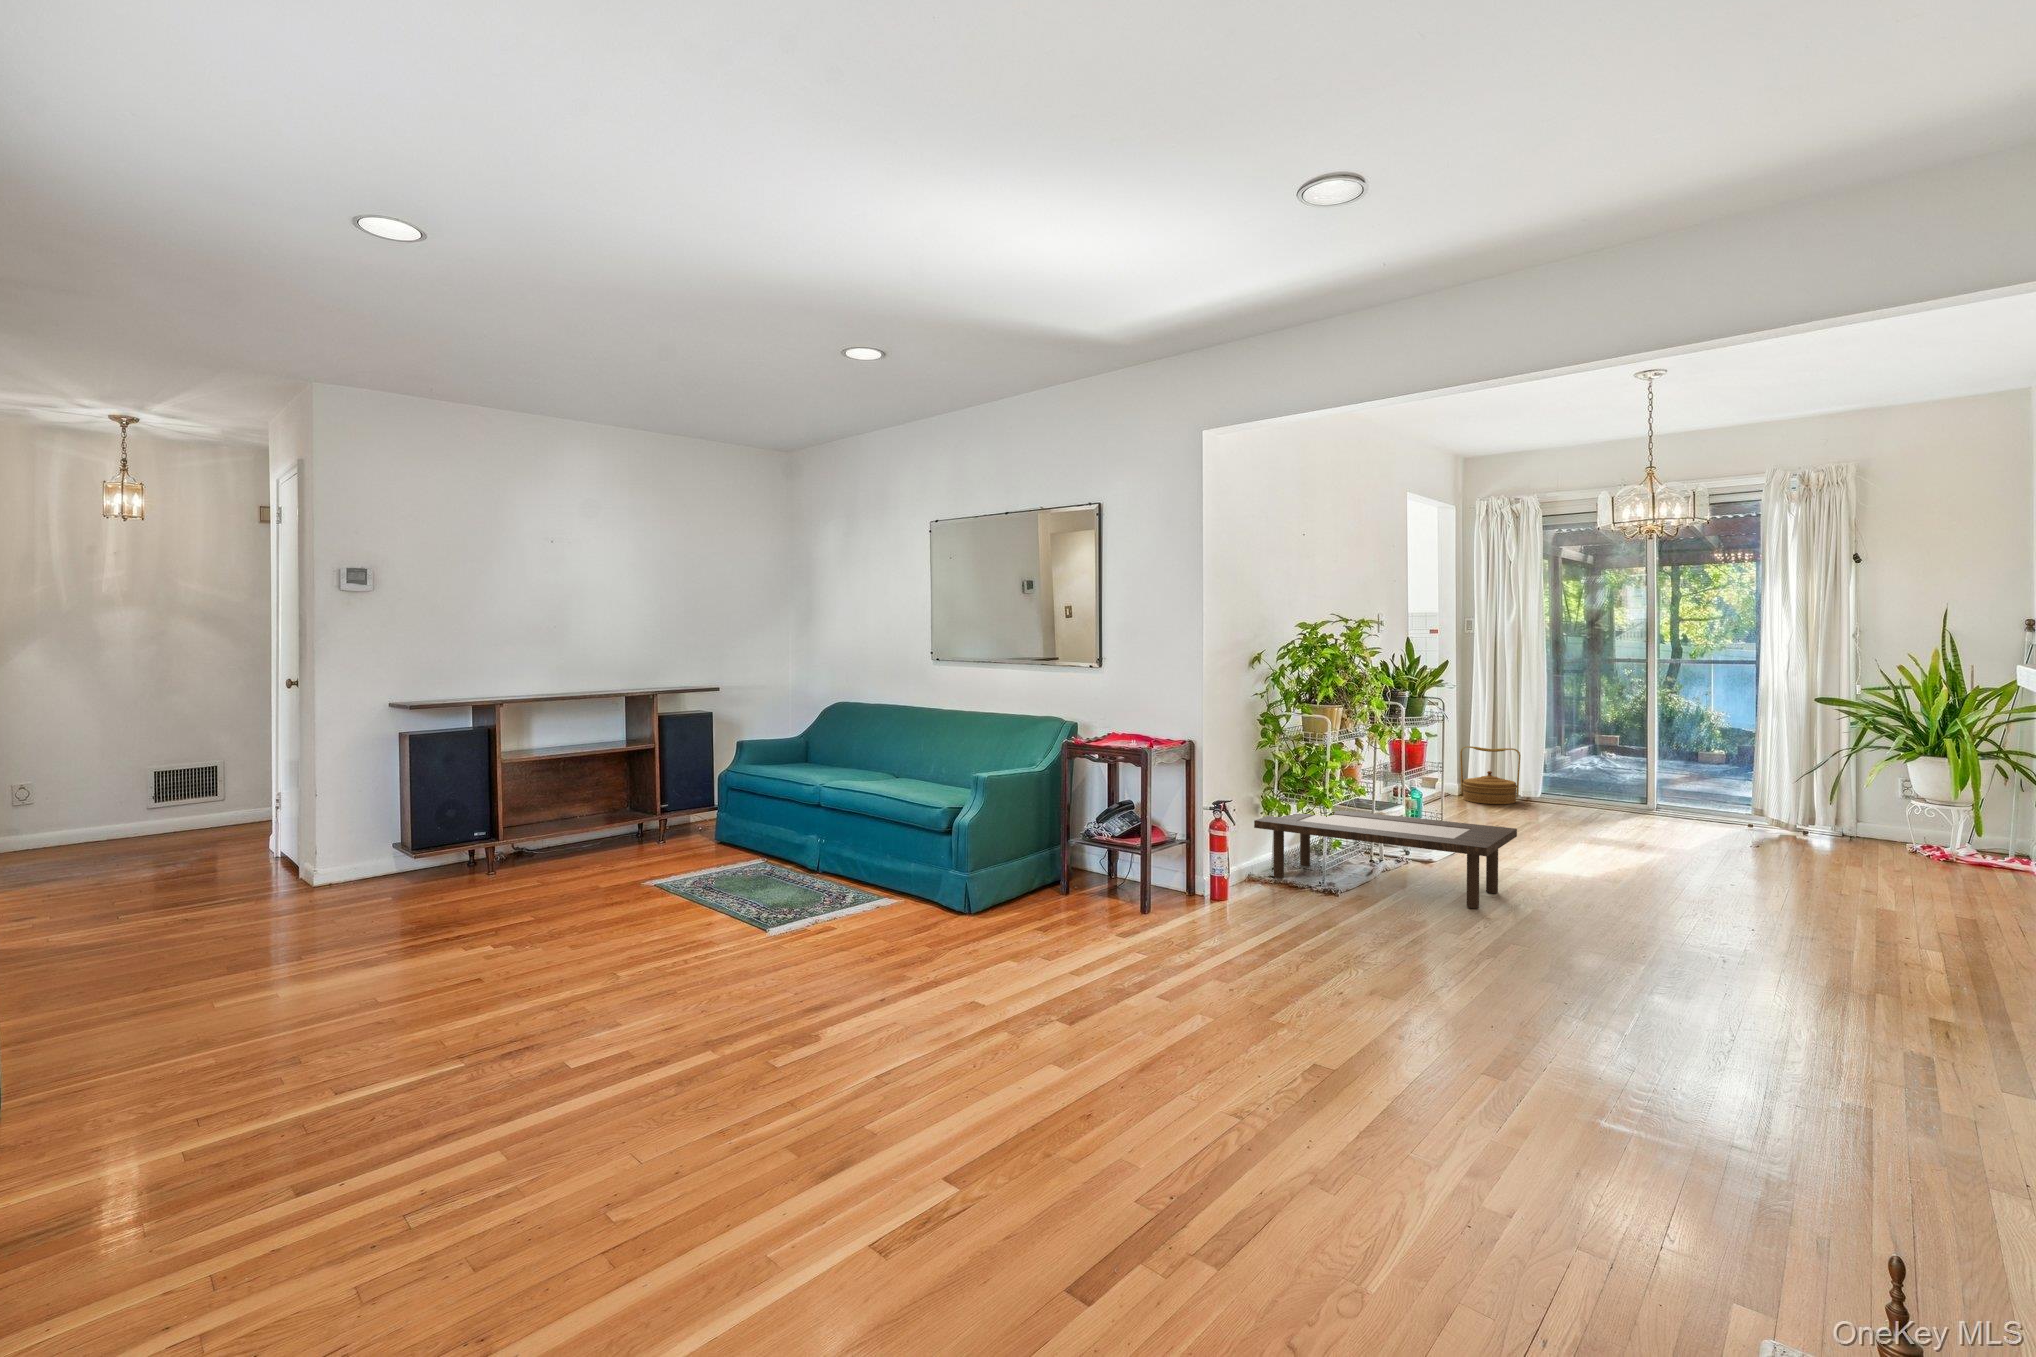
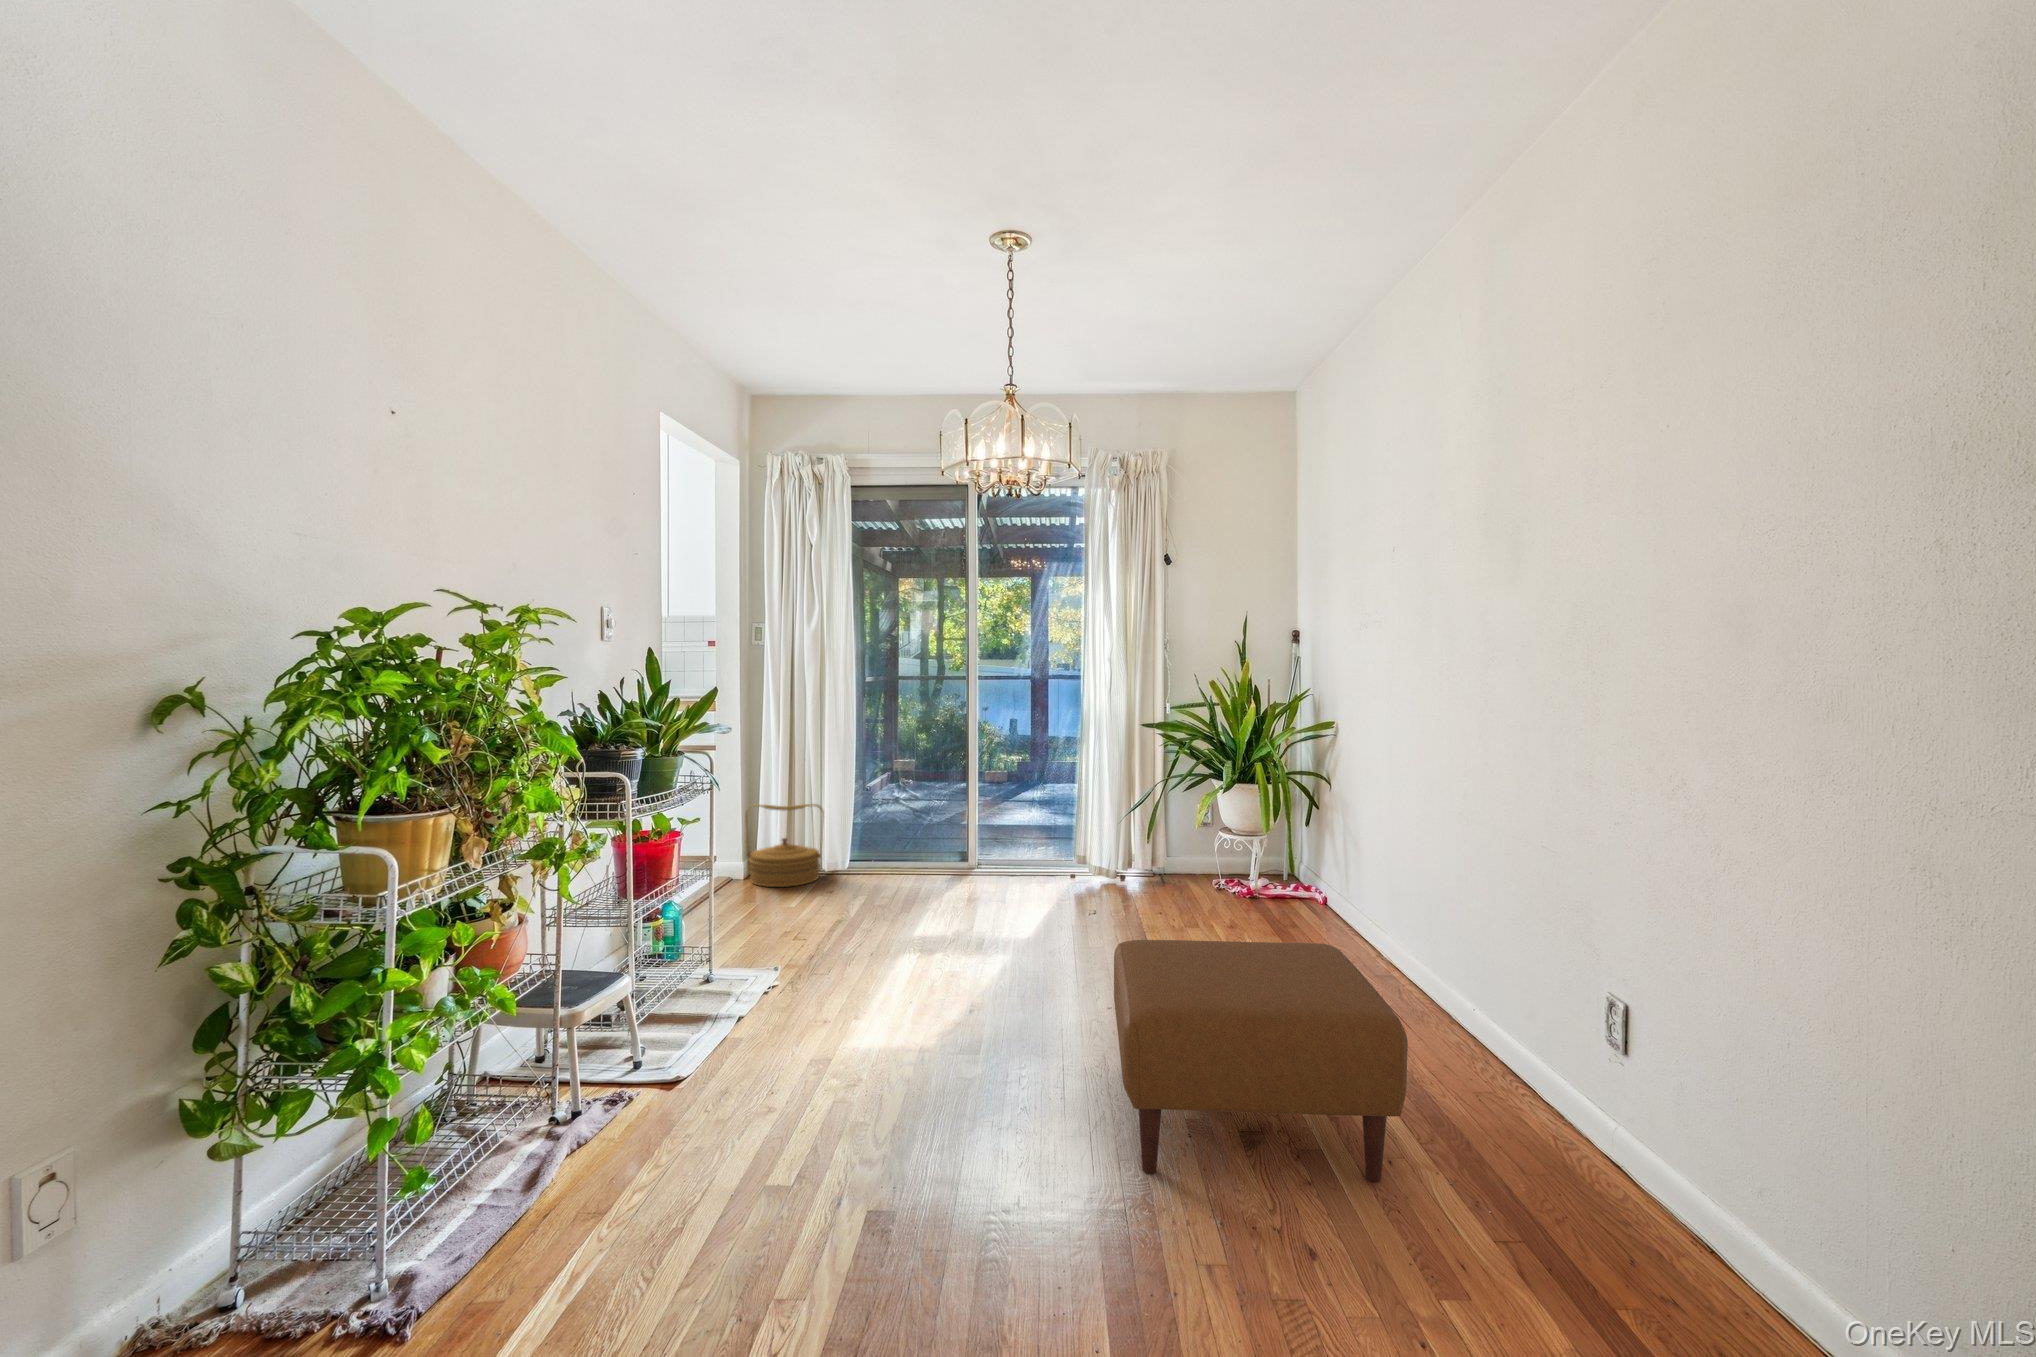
coffee table: present [1254,810,1517,908] -> none [183,1024,833,1271]
ottoman: none [1689,817,1897,951] -> present [1114,940,1408,1181]

